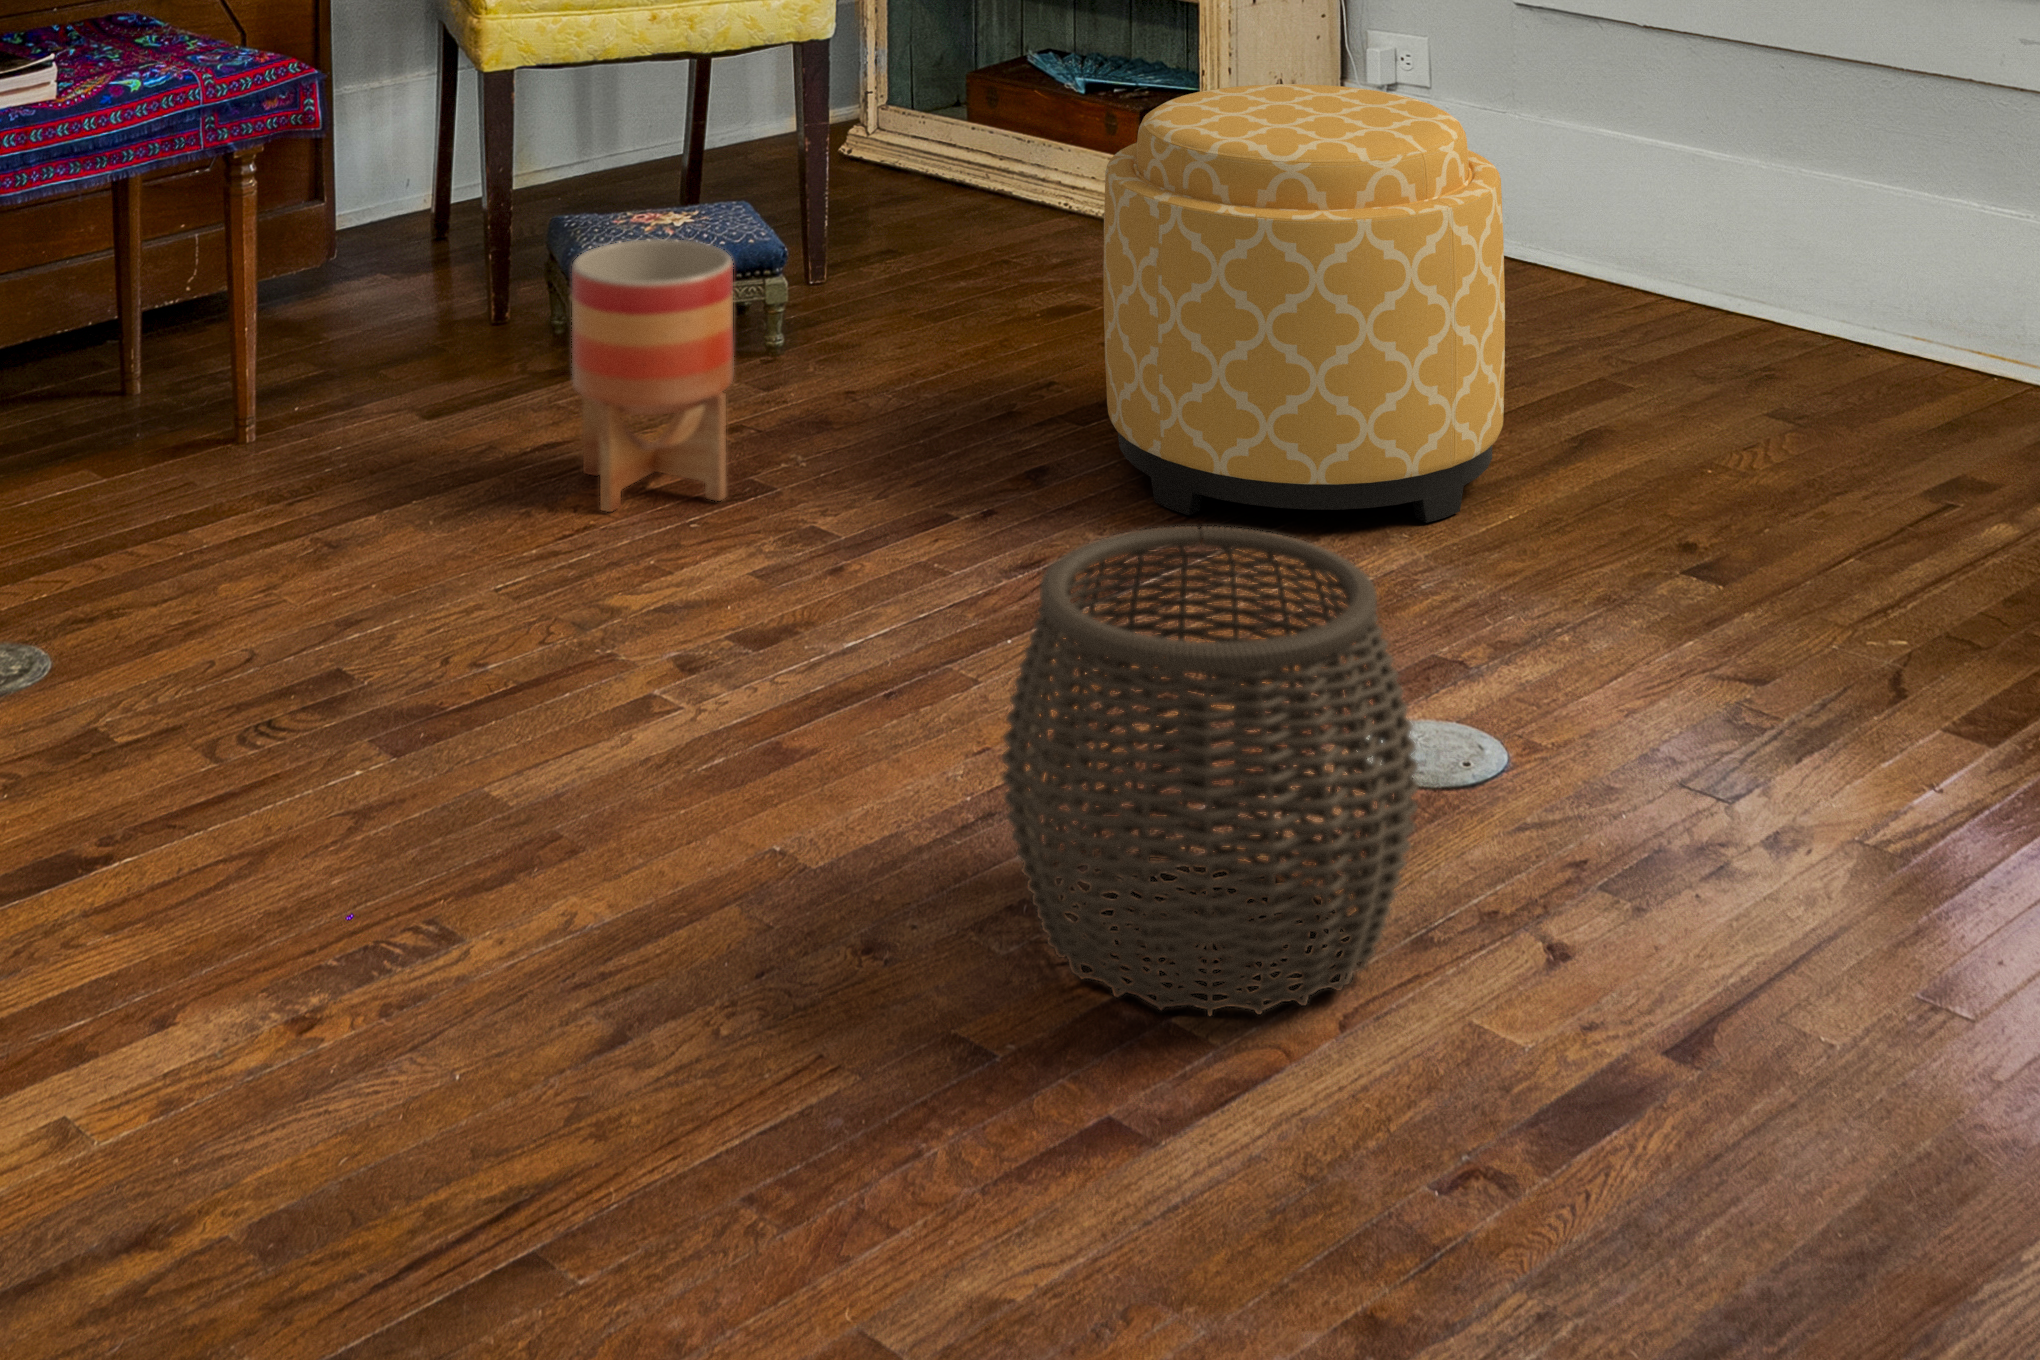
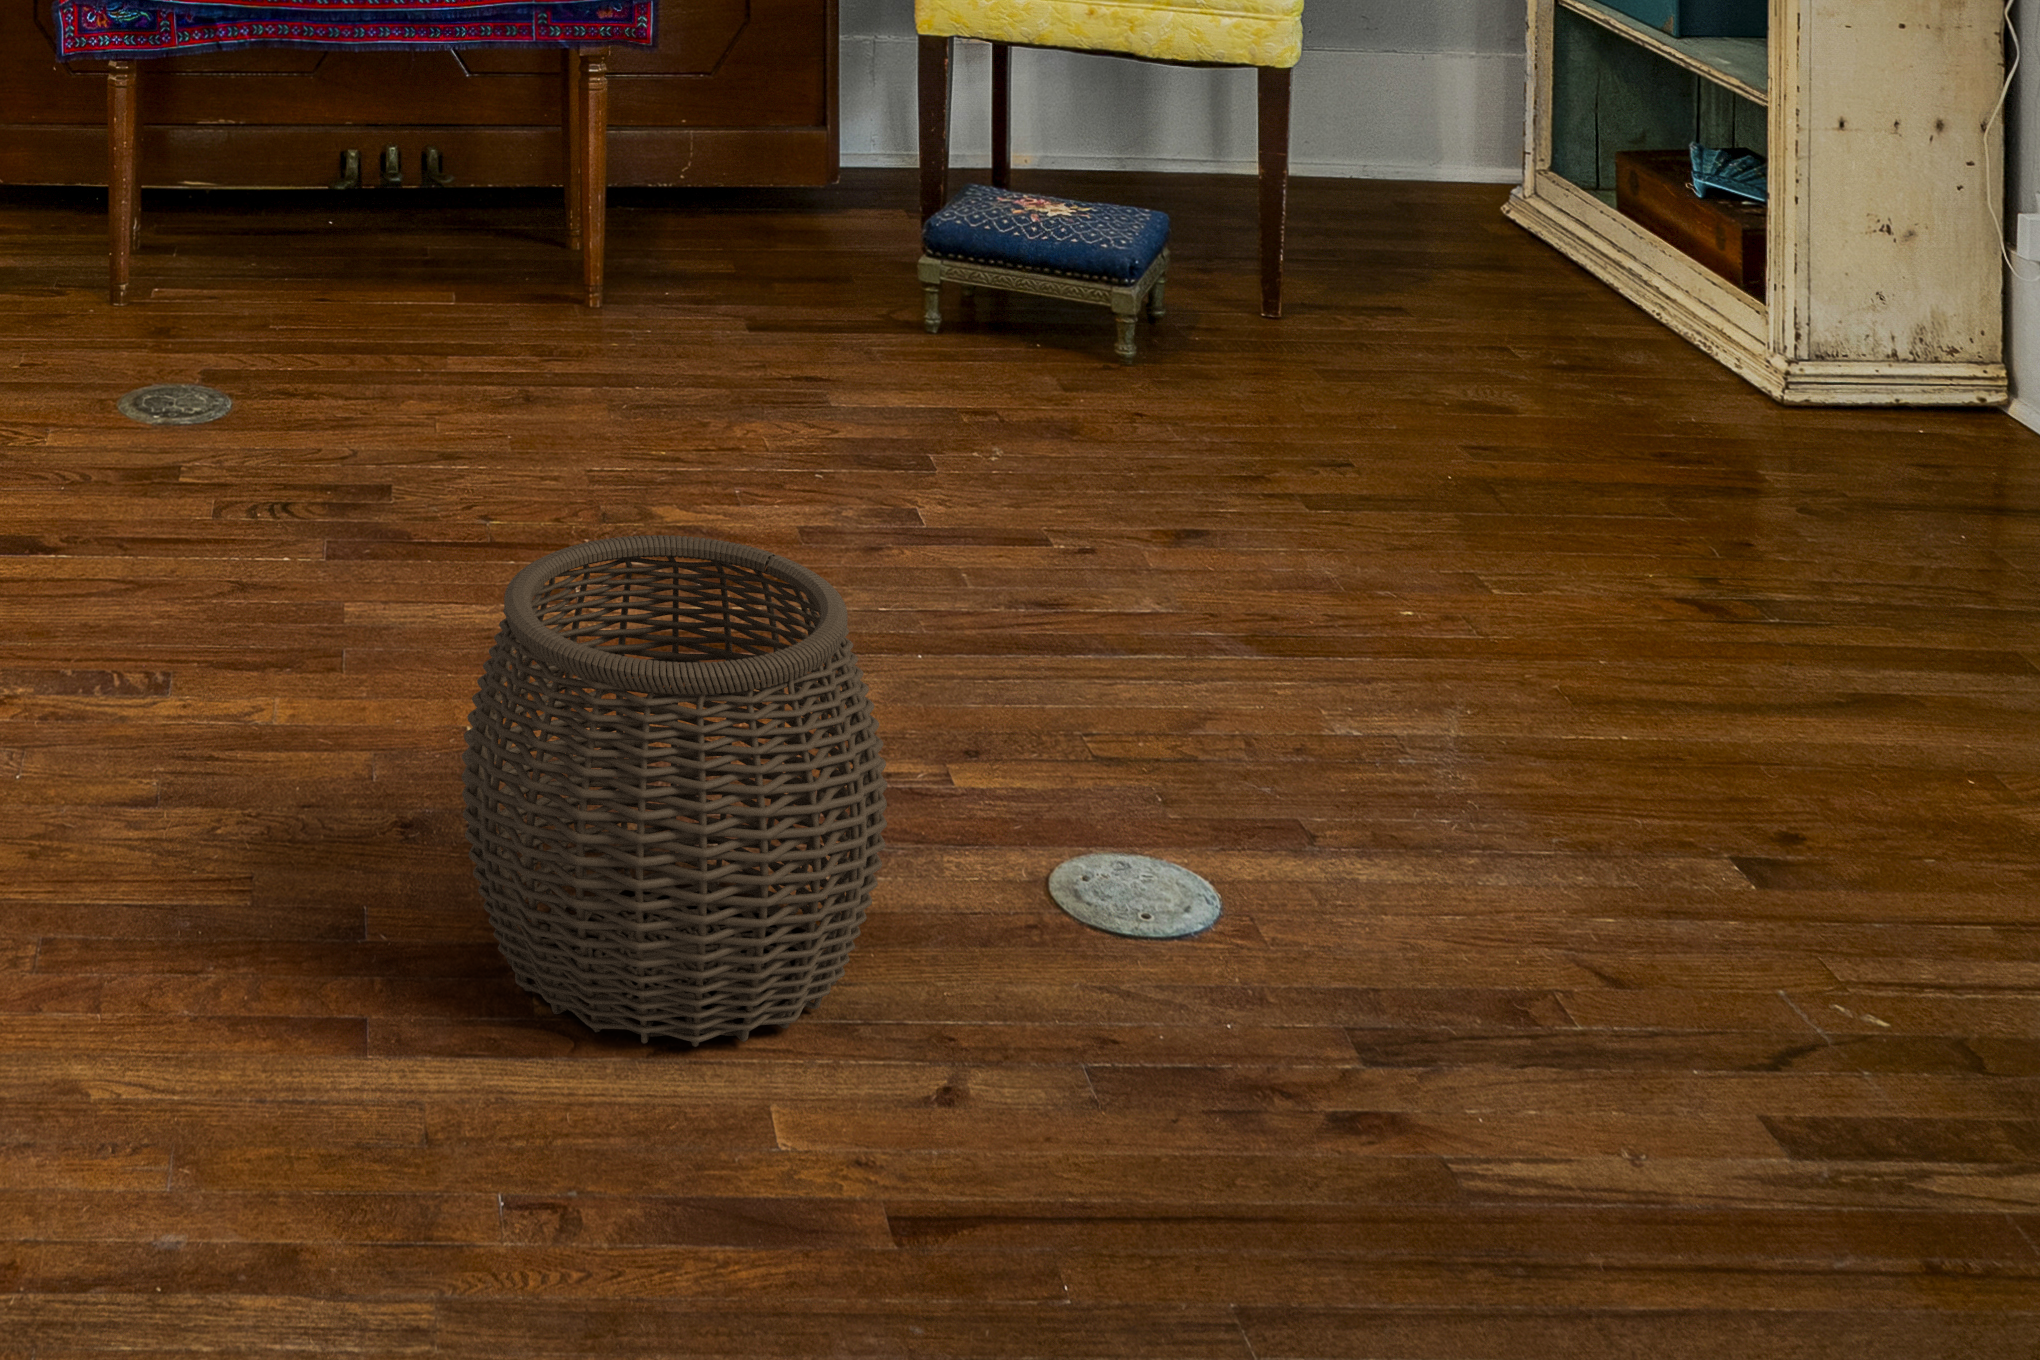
ottoman: present [1104,84,1505,523] -> none [1259,177,1738,712]
planter: present [572,239,734,512] -> none [776,209,933,476]

